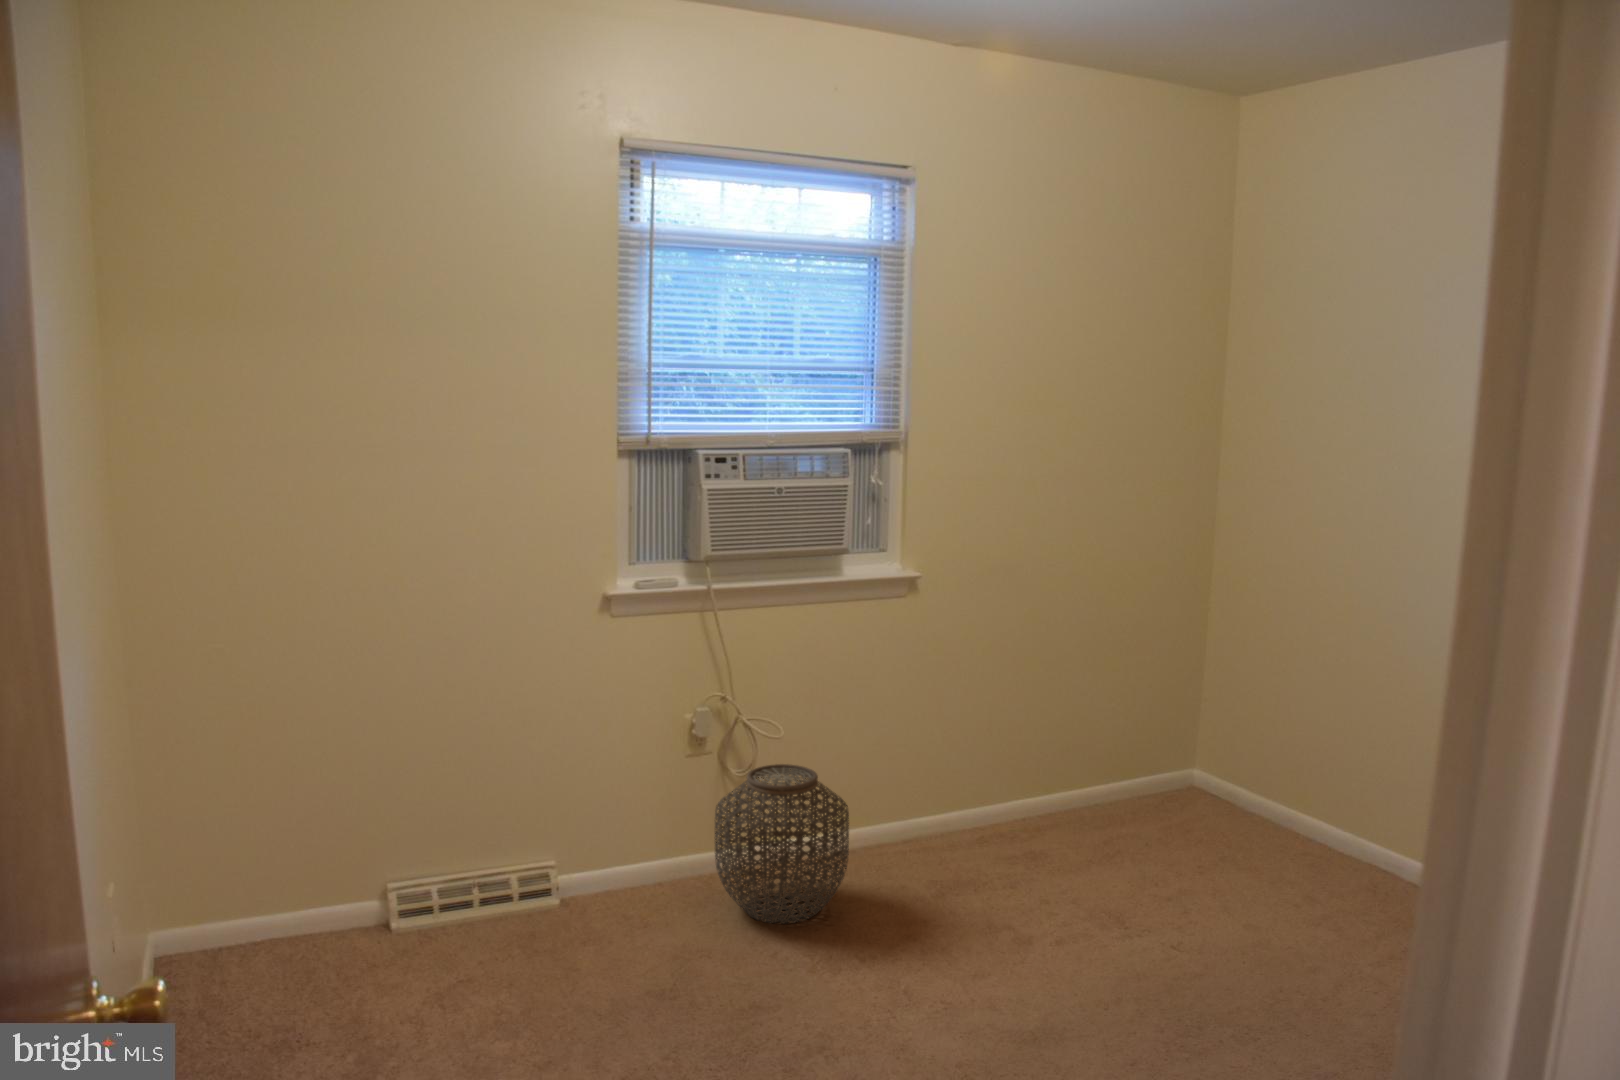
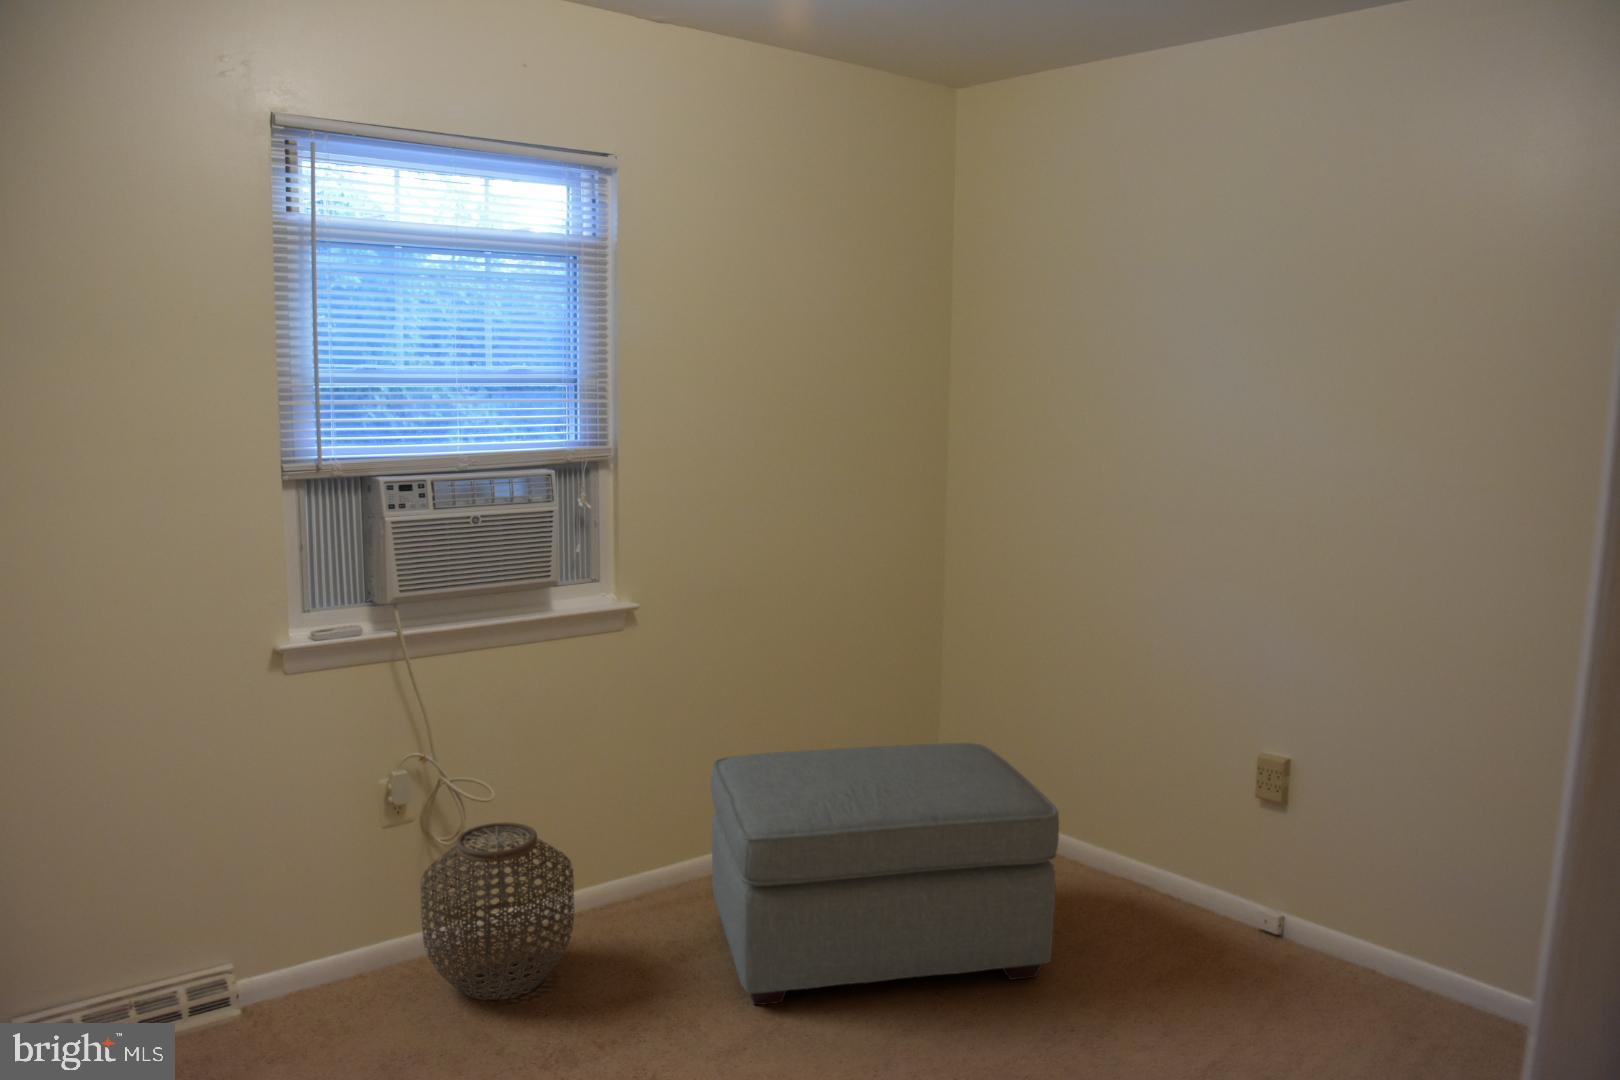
ottoman: none [984,727,1341,976] -> present [711,743,1059,1005]

